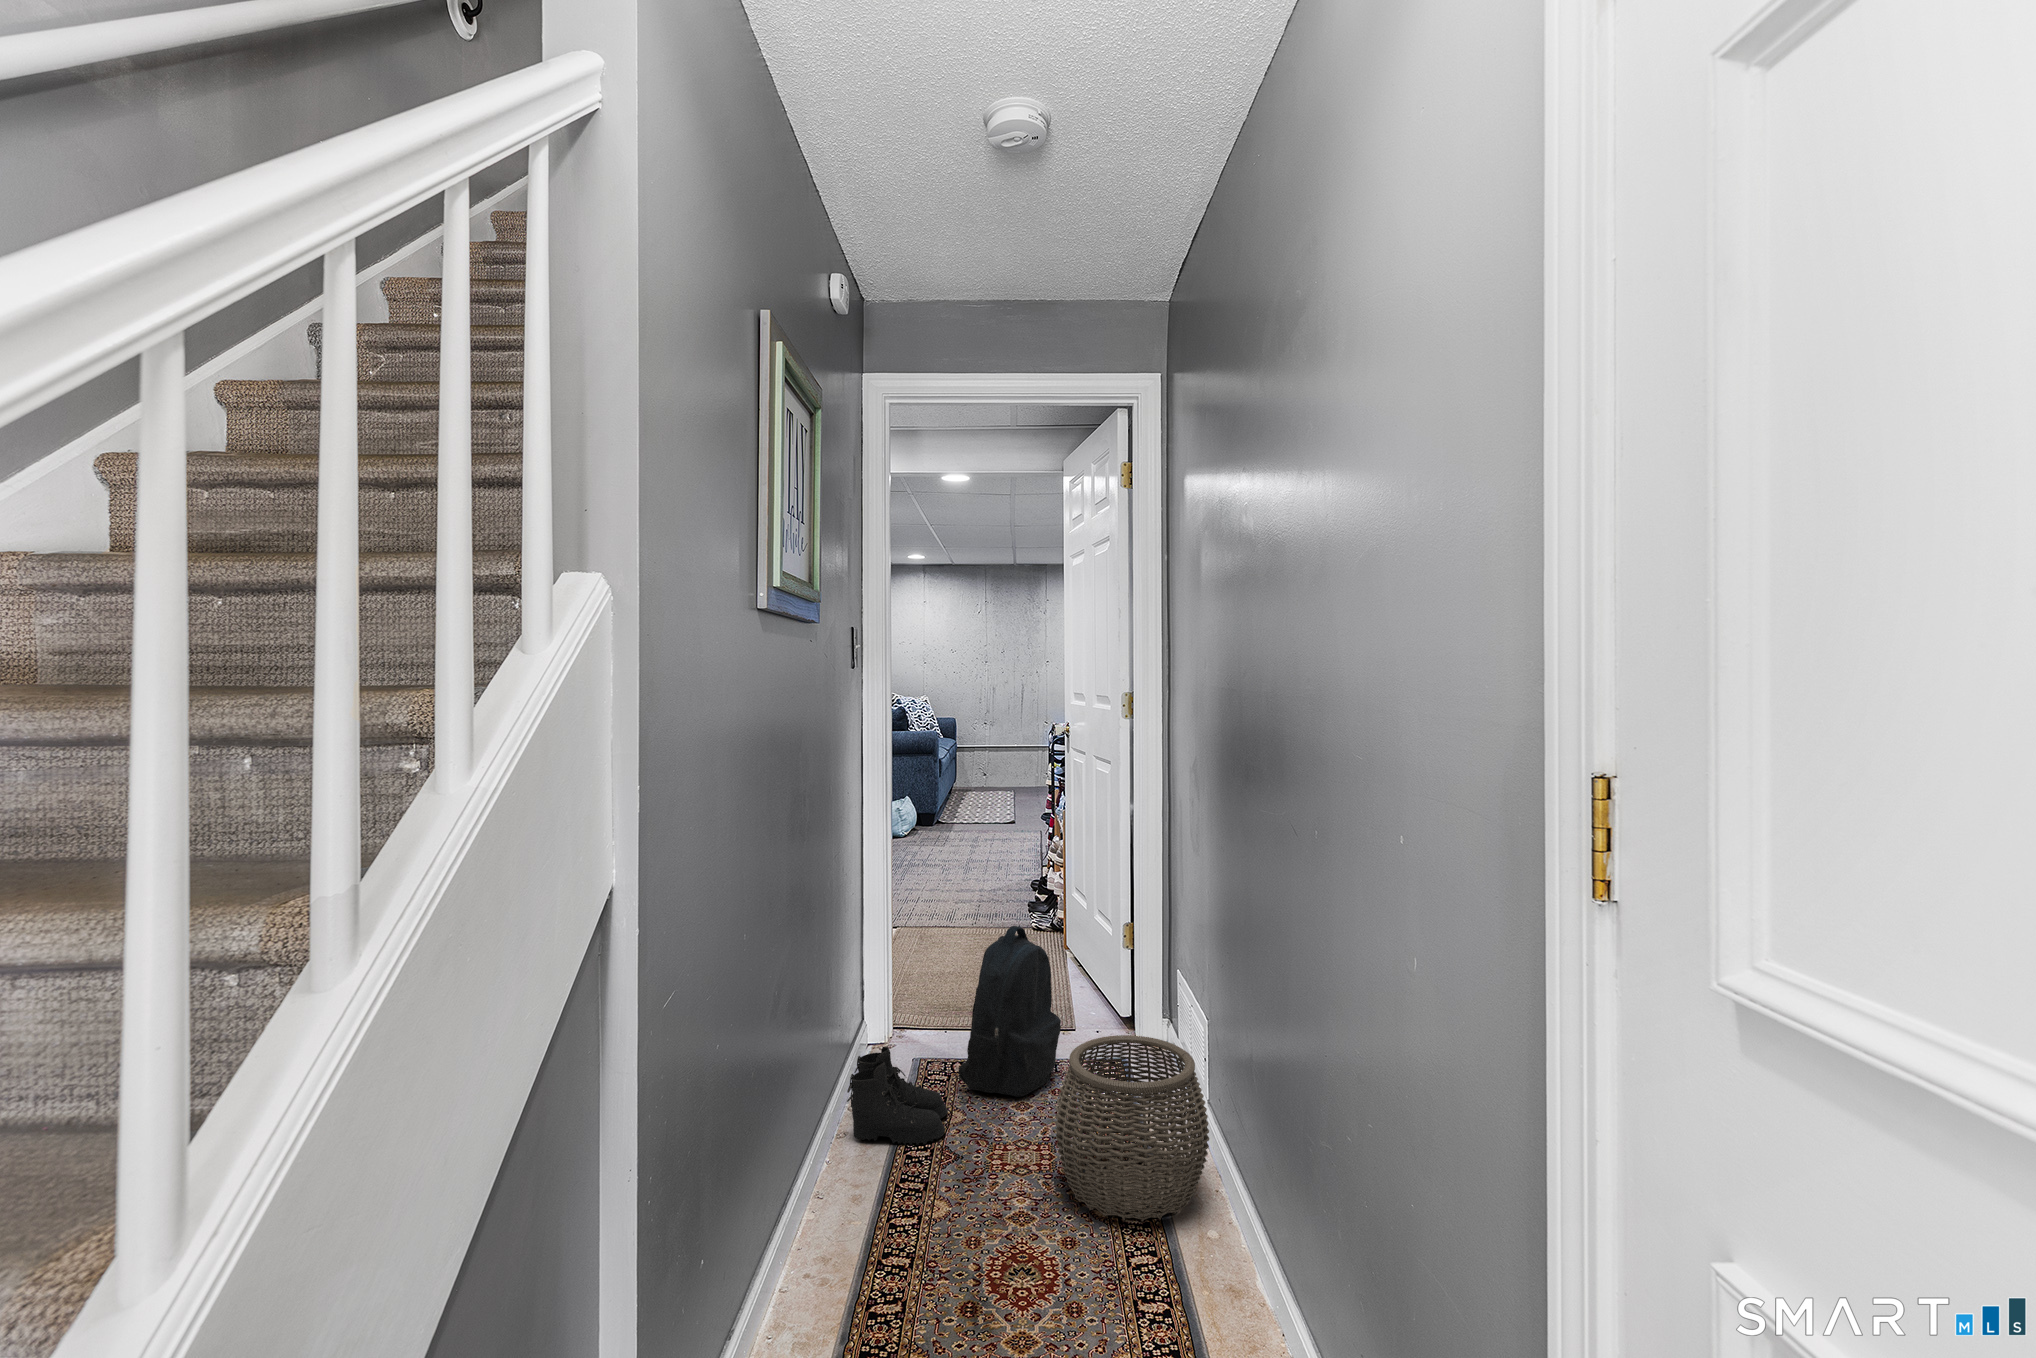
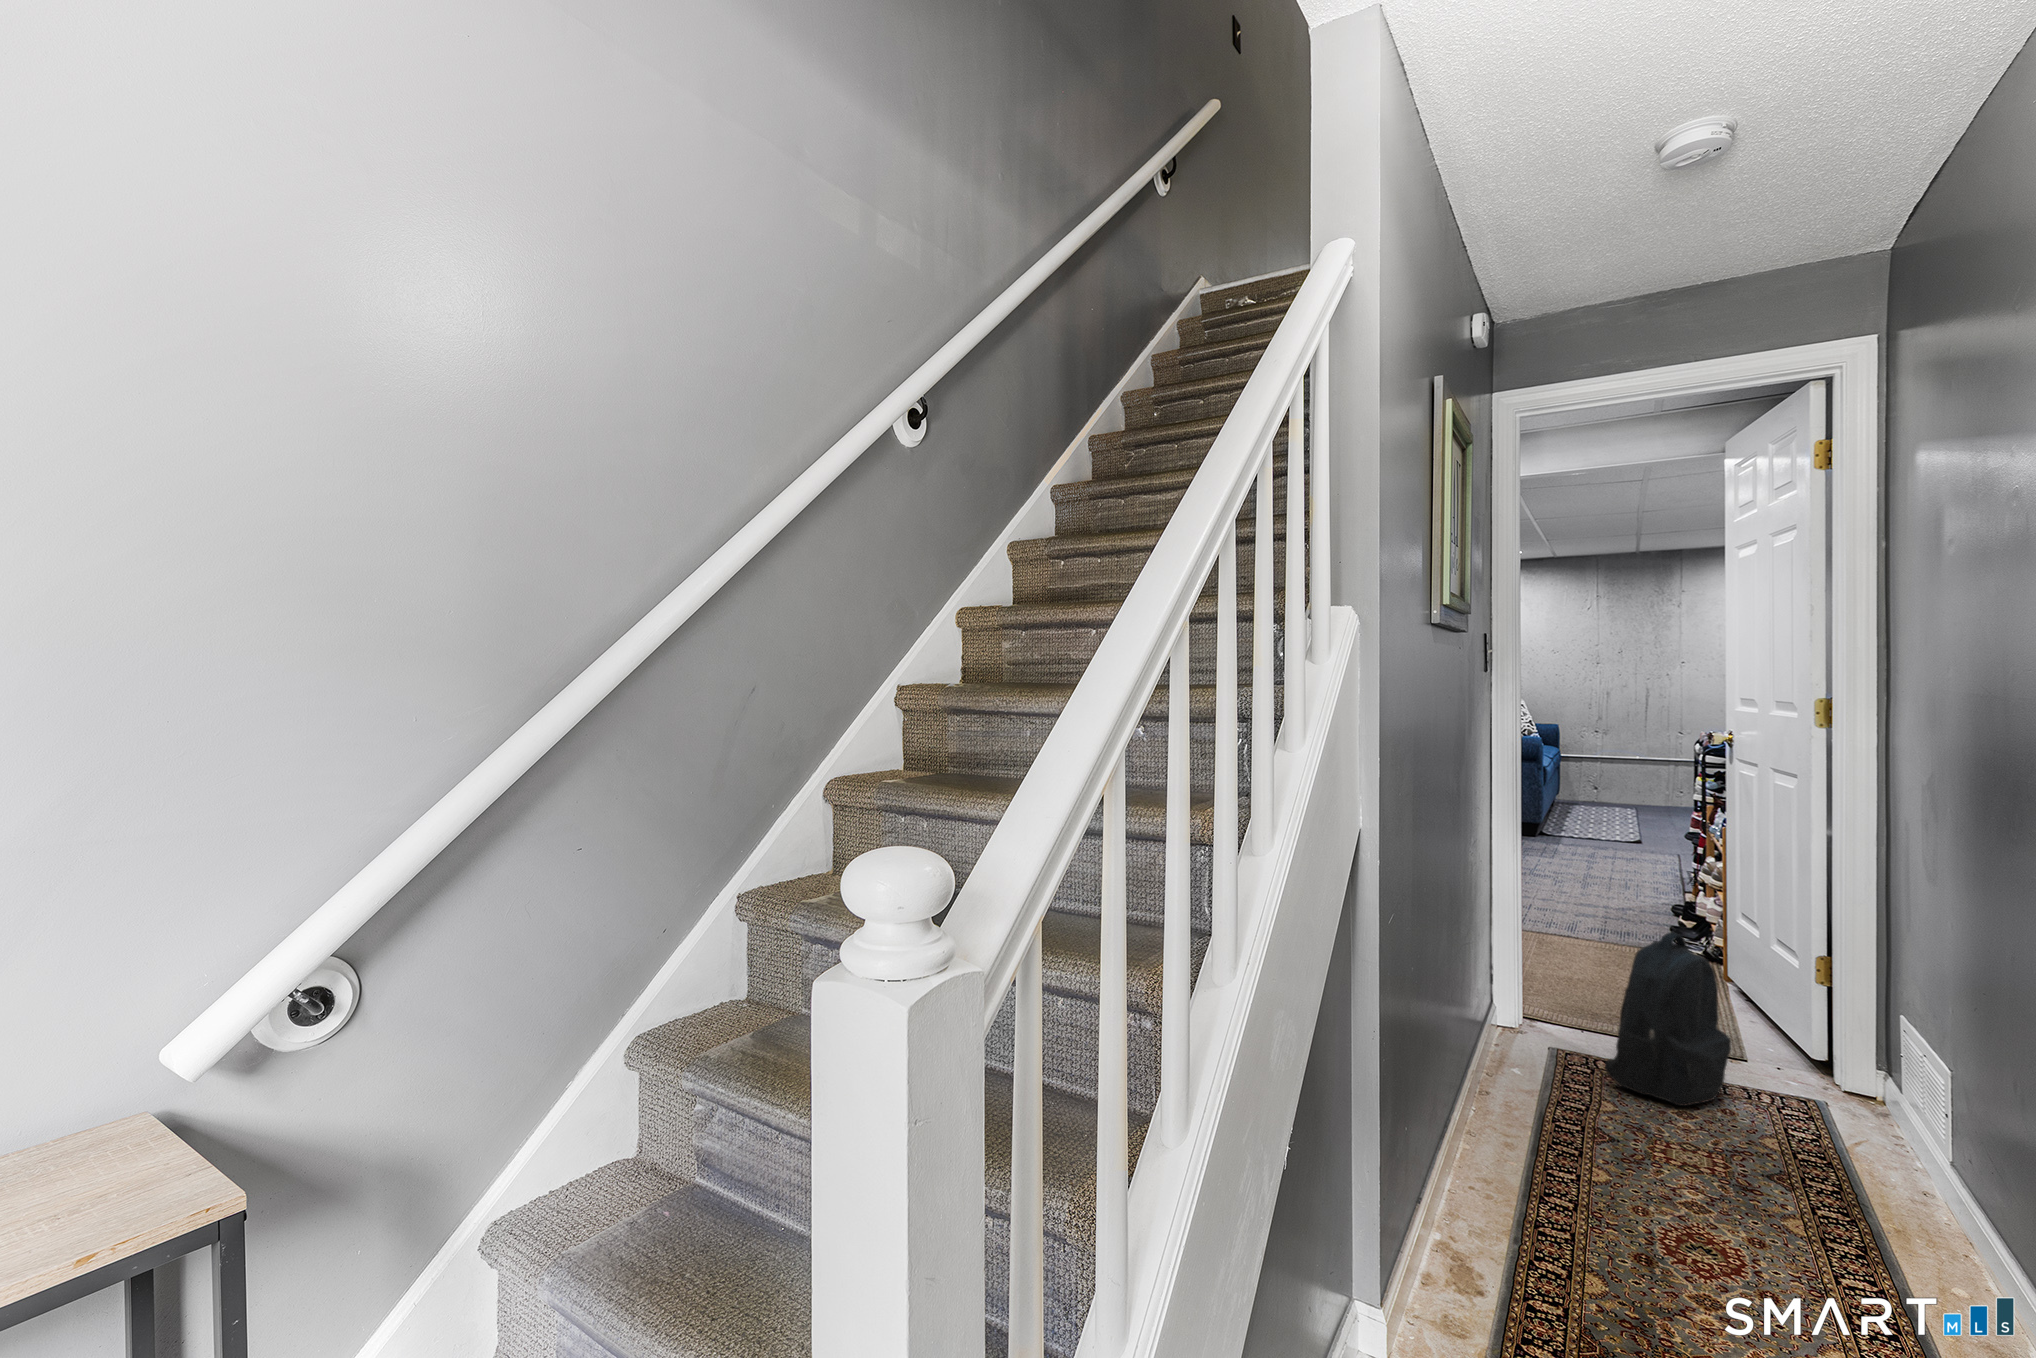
woven basket: present [1055,1035,1209,1221] -> none [1734,1057,1954,1261]
boots: present [847,1047,948,1145] -> none [1490,1023,1596,1121]

